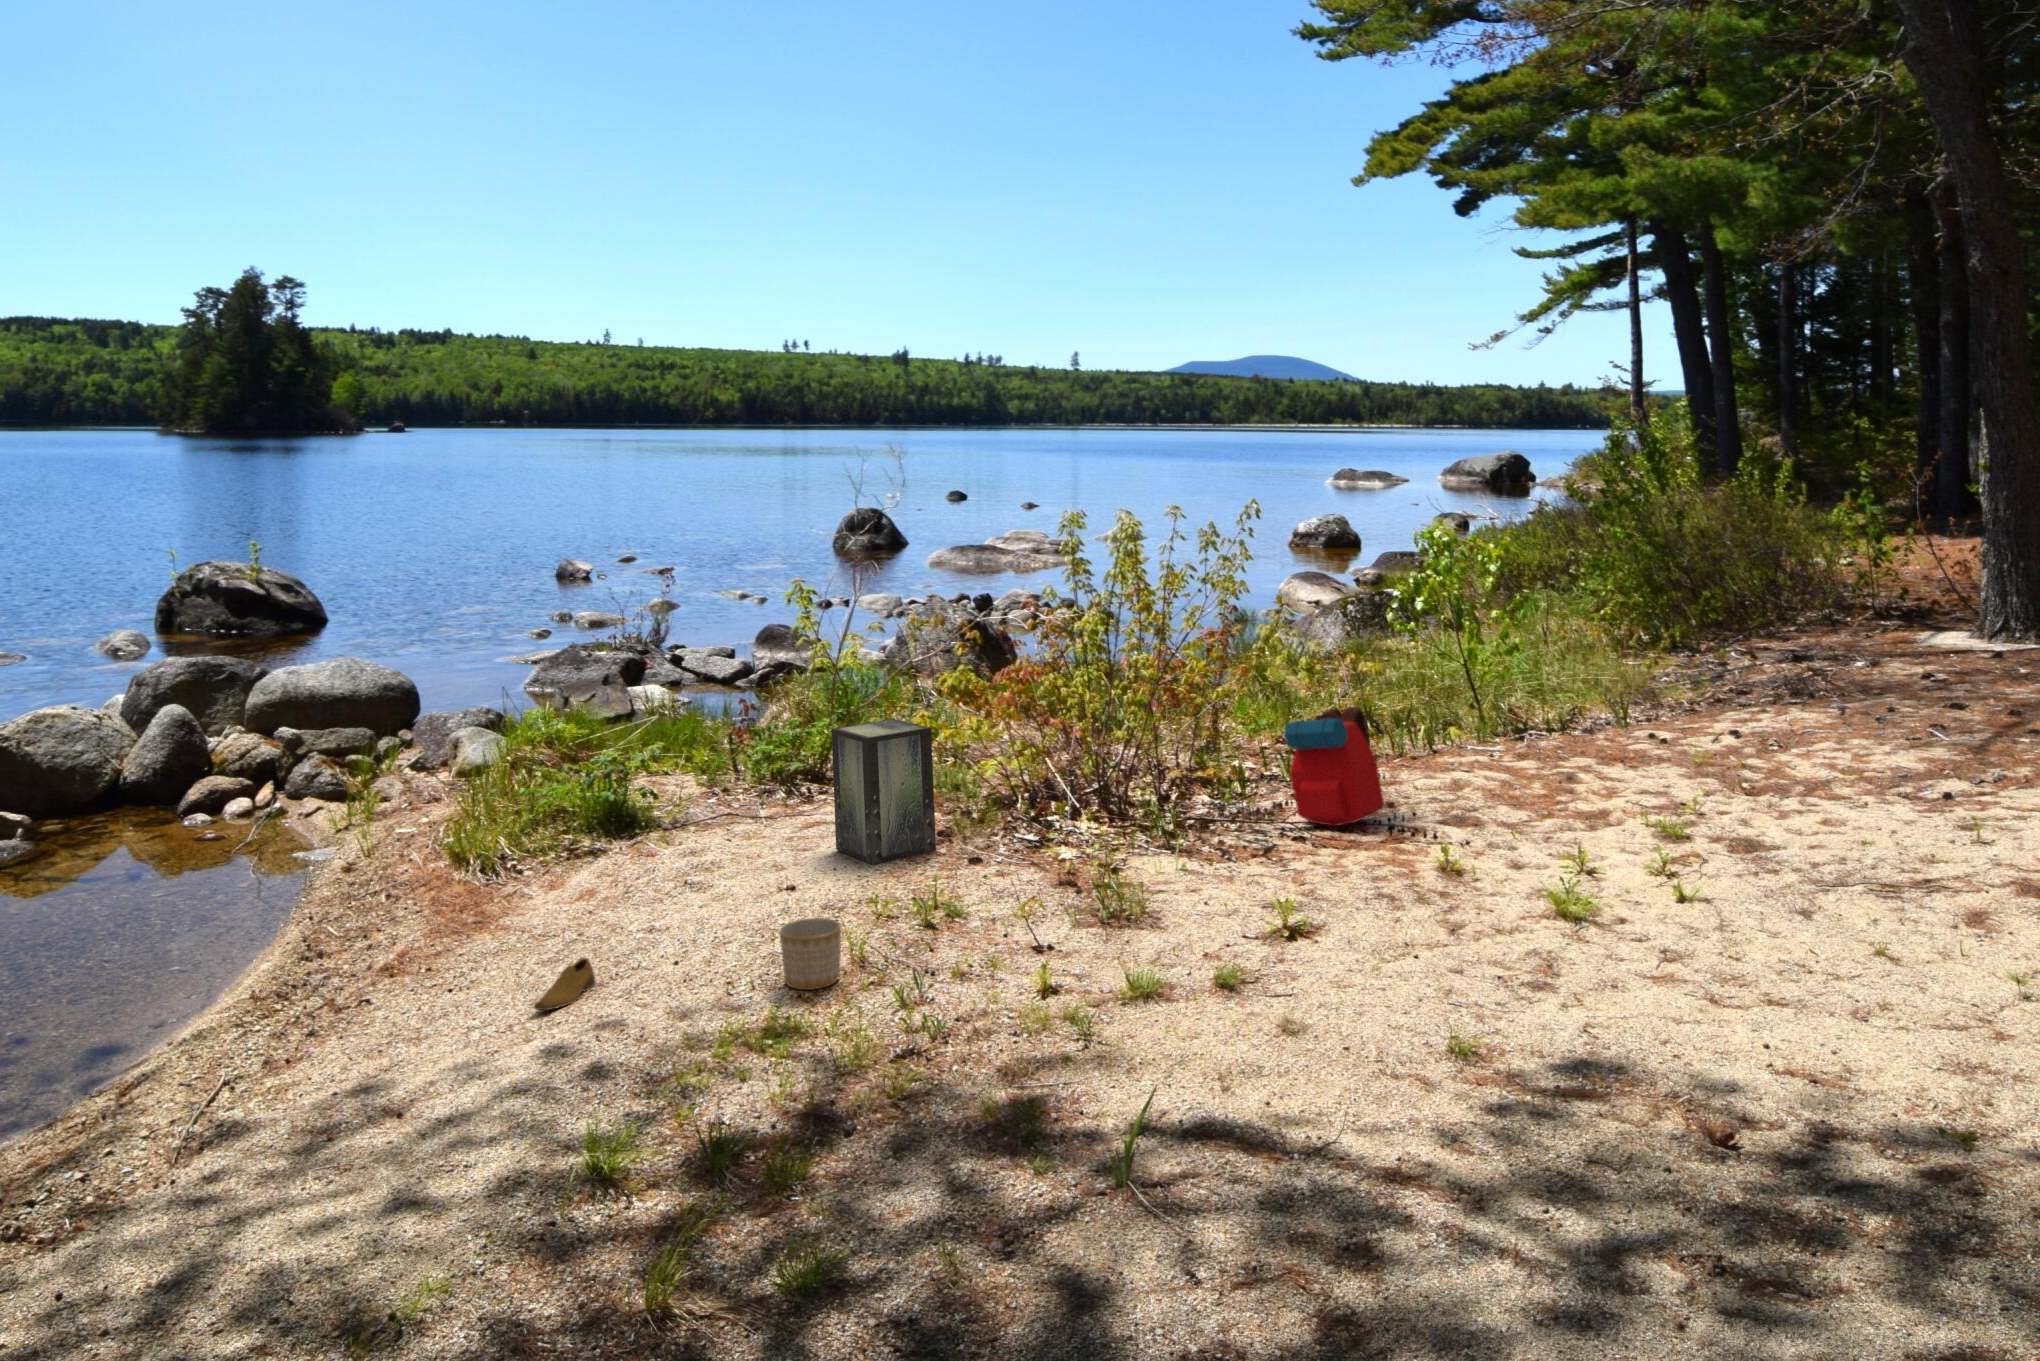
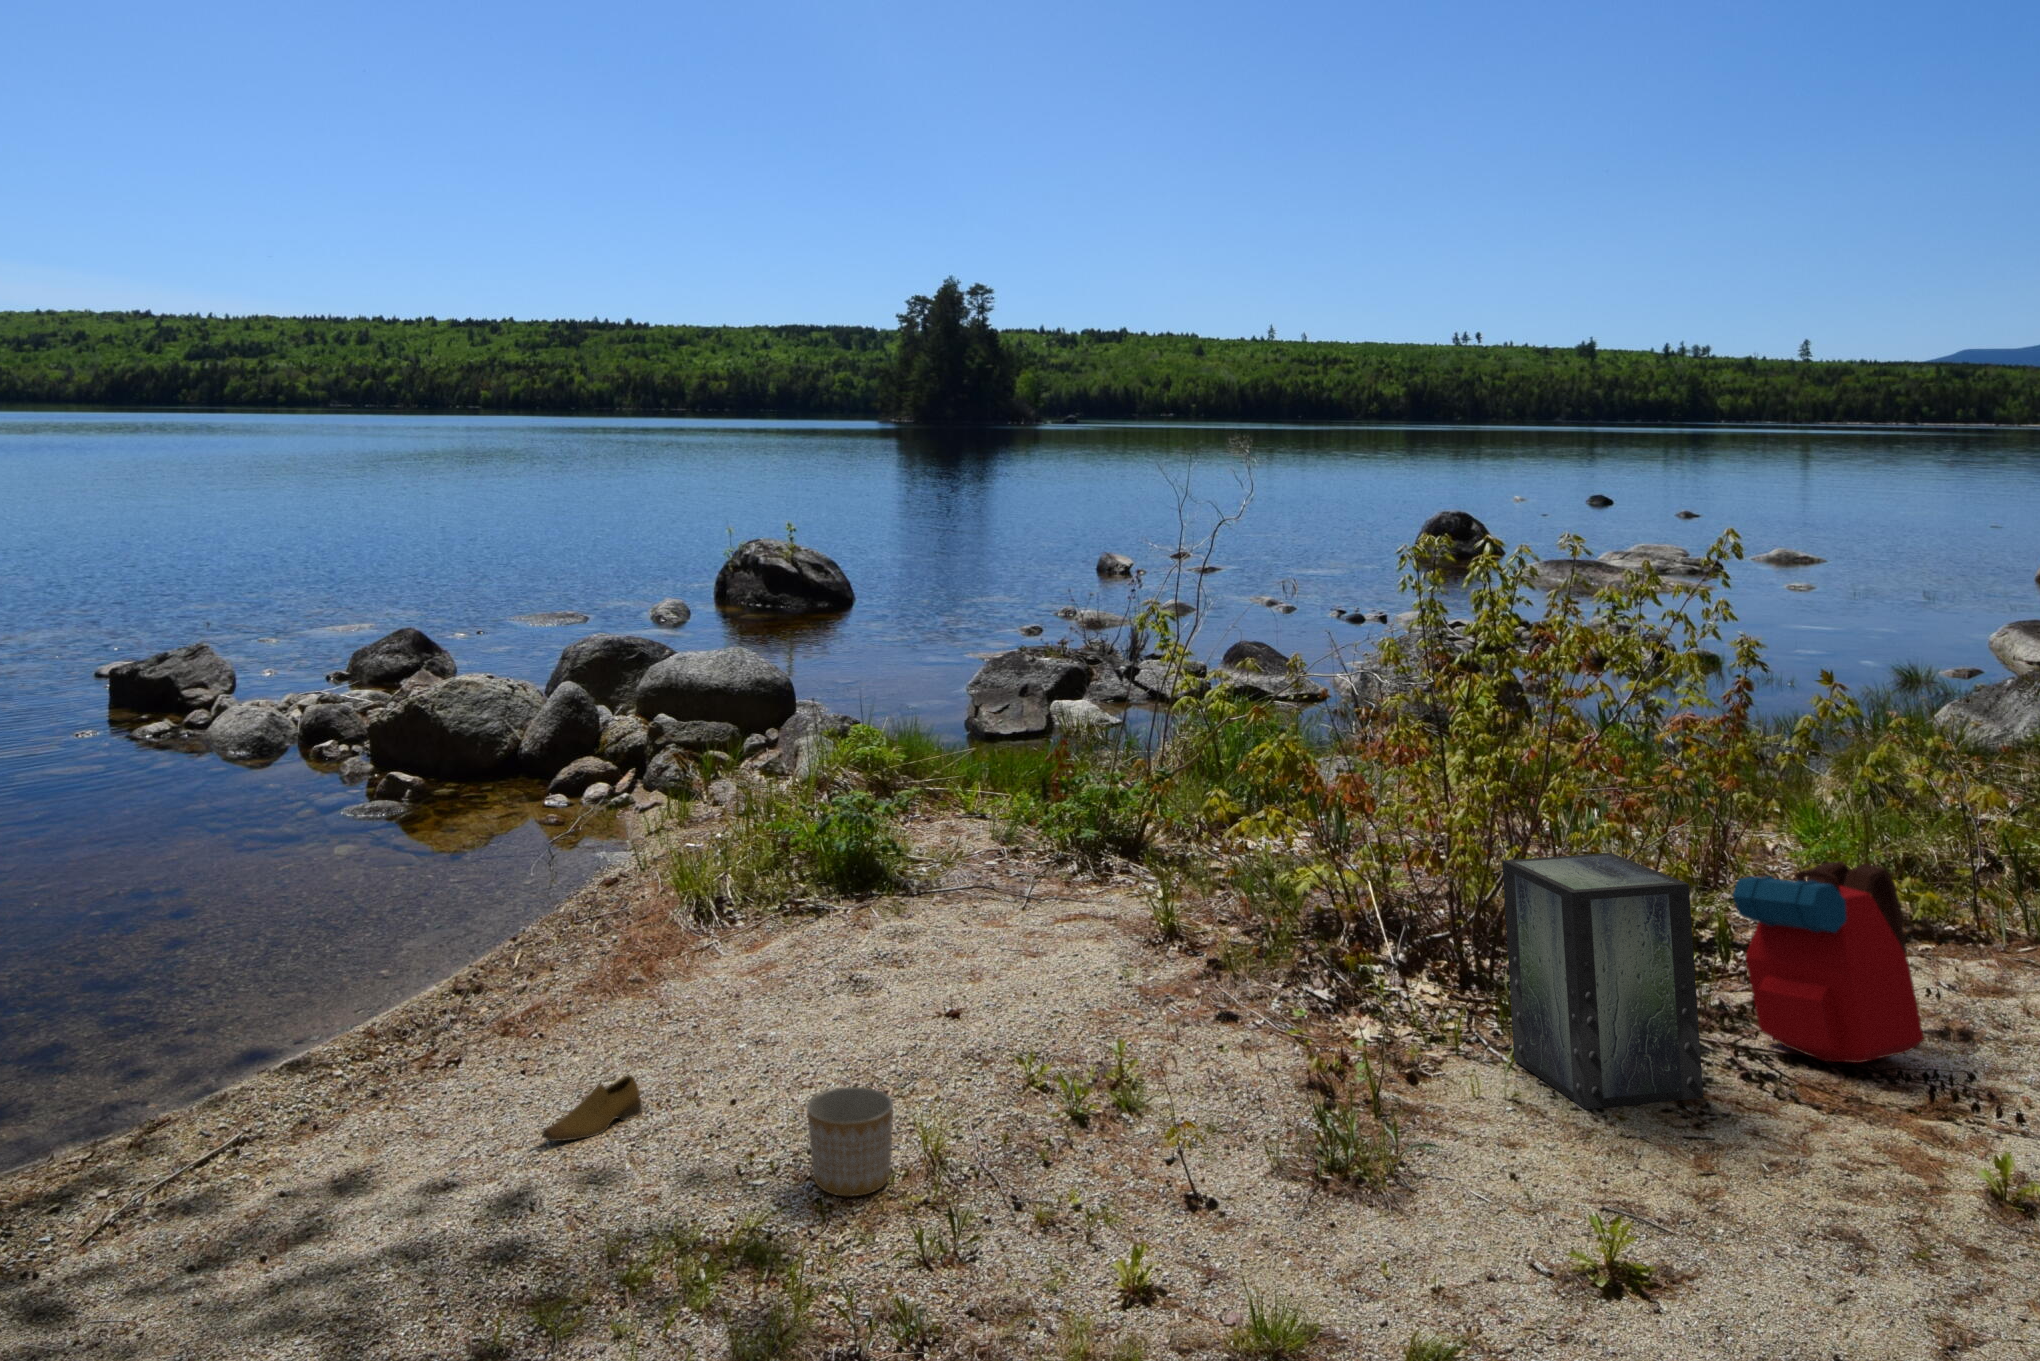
storage box: present [832,719,936,865] -> present [1502,853,1703,1109]

